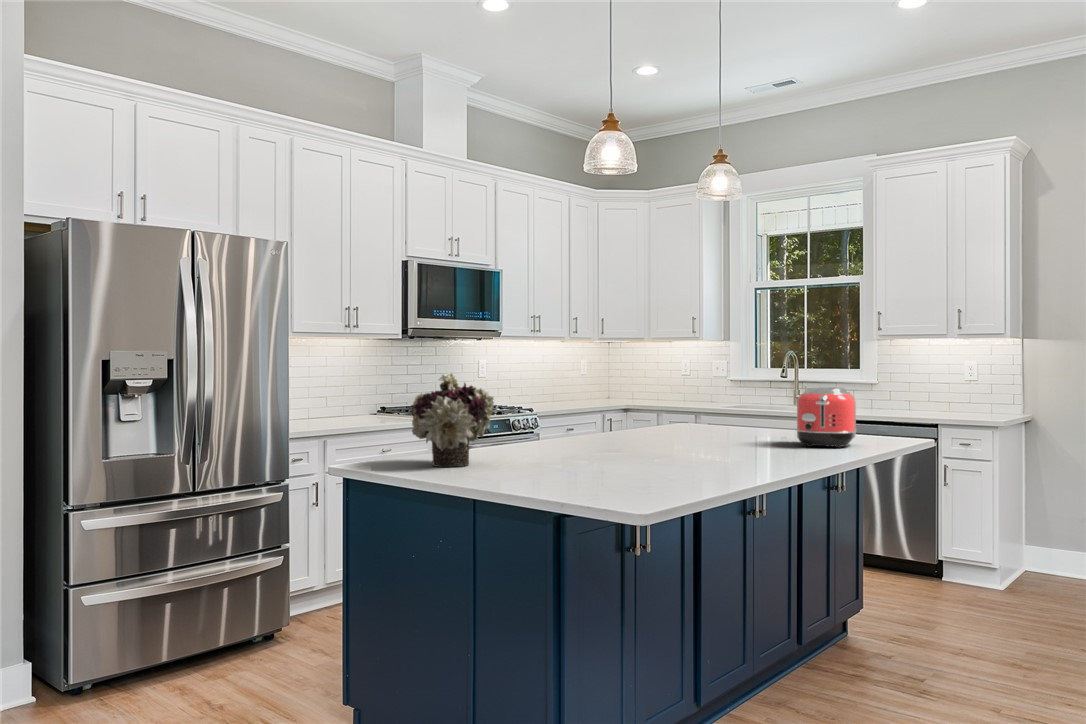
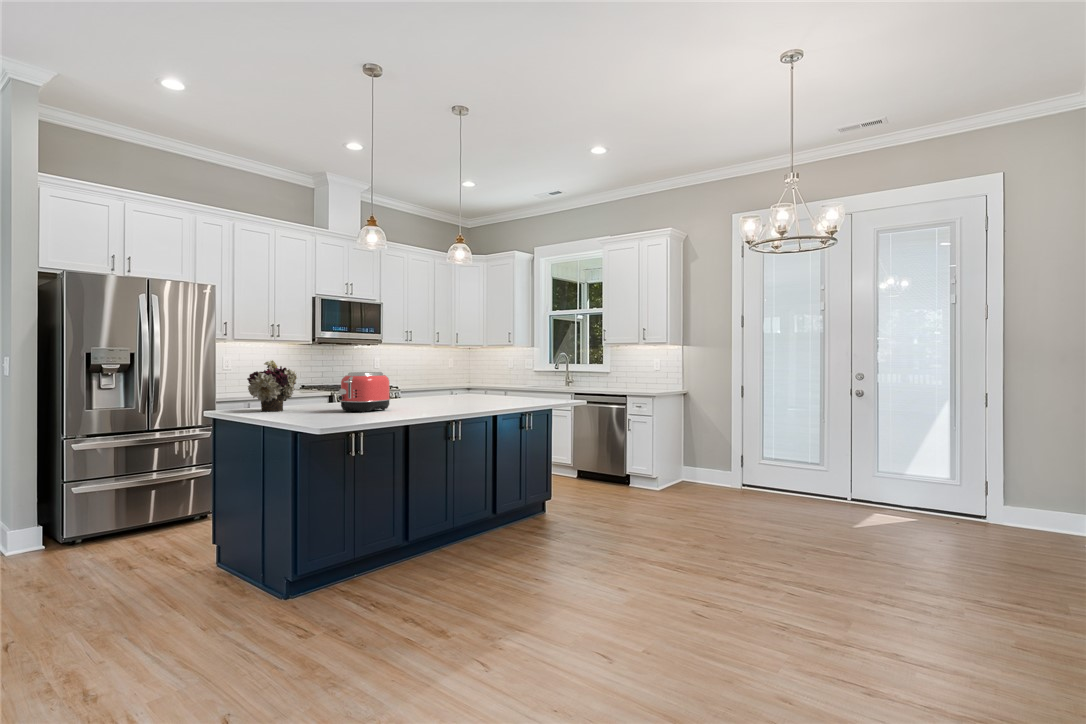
toaster: present [796,387,857,448] -> present [338,372,390,412]

